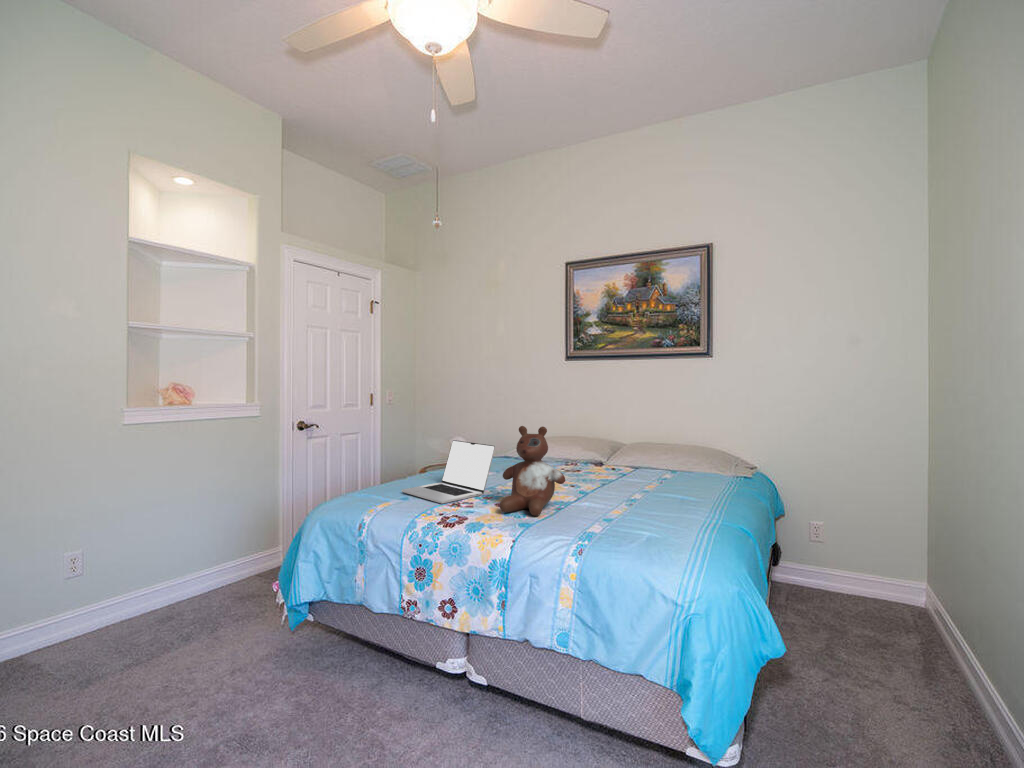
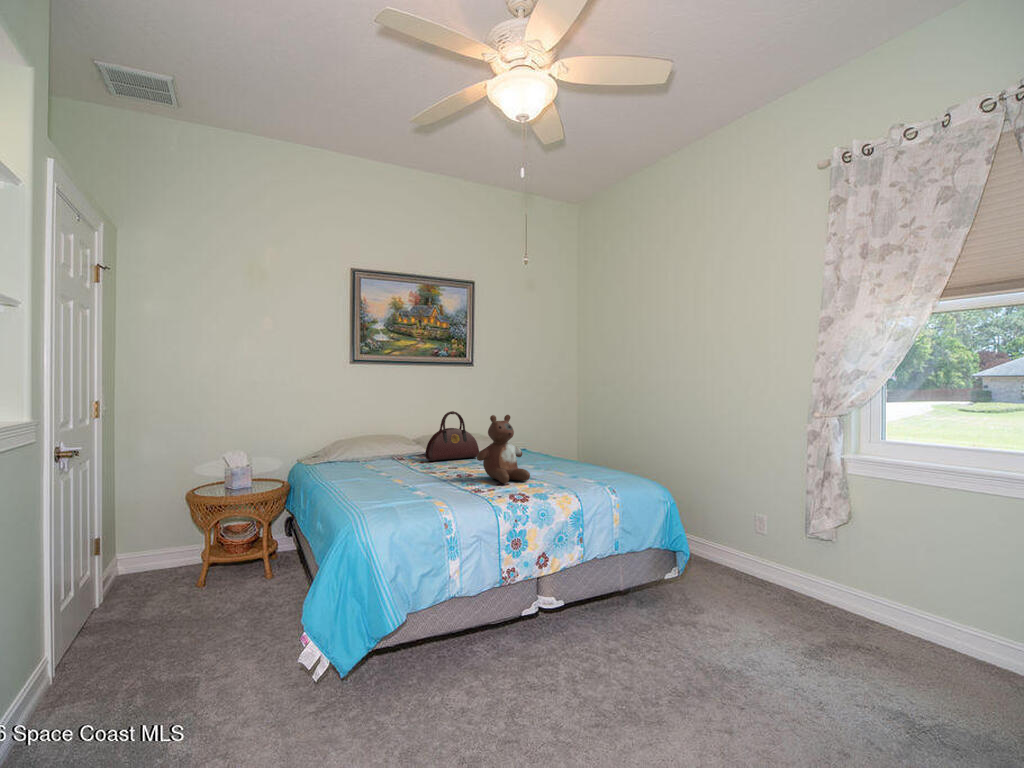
handbag: none [572,417,639,478] -> present [425,411,479,461]
laptop: present [402,440,495,504] -> none [367,437,441,494]

